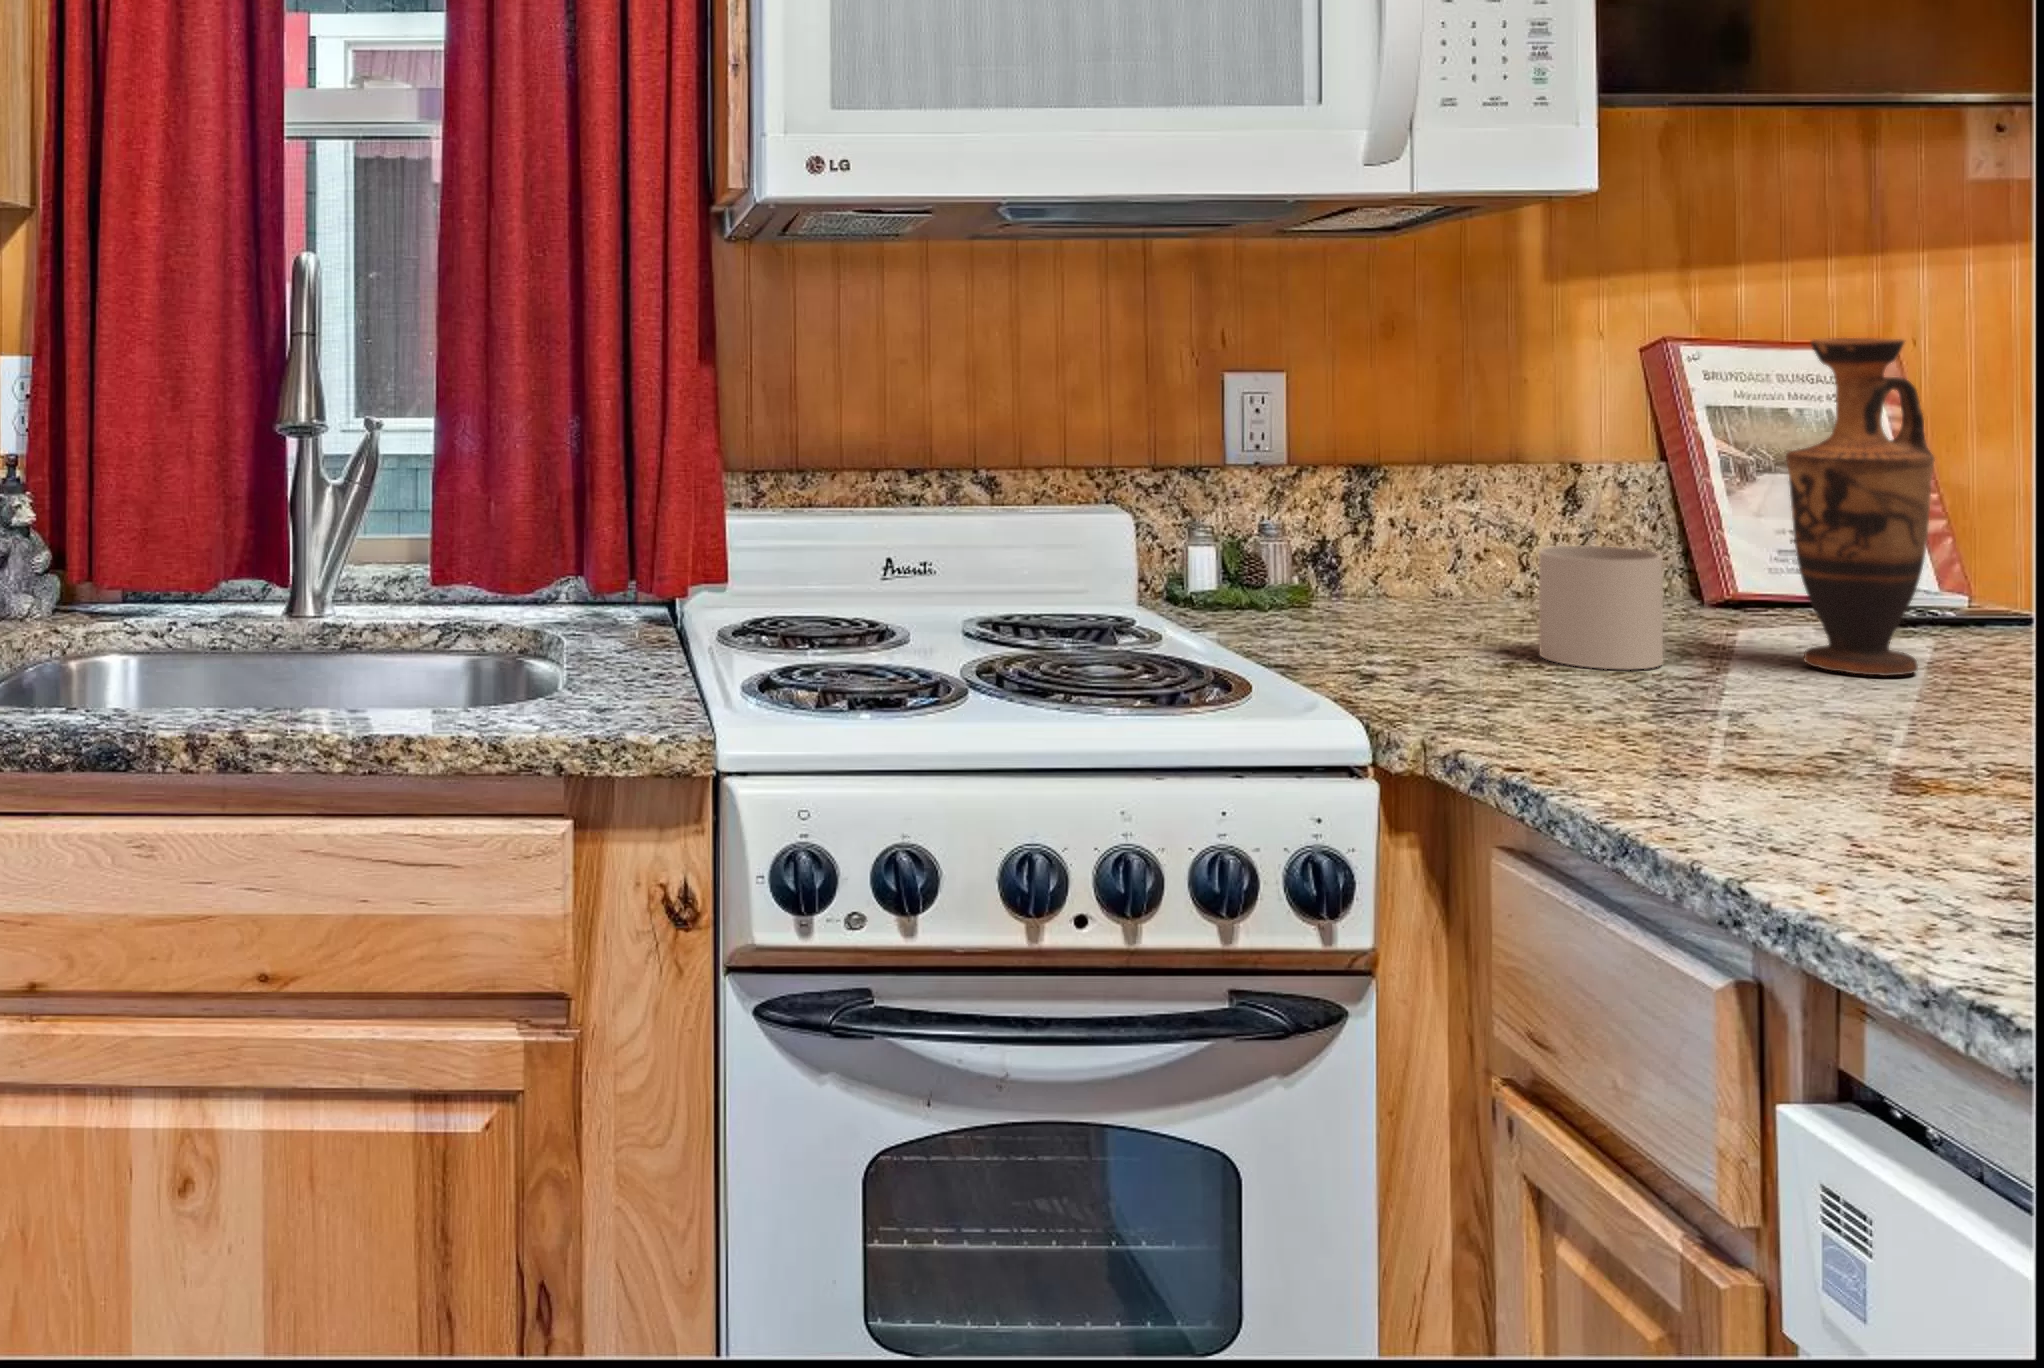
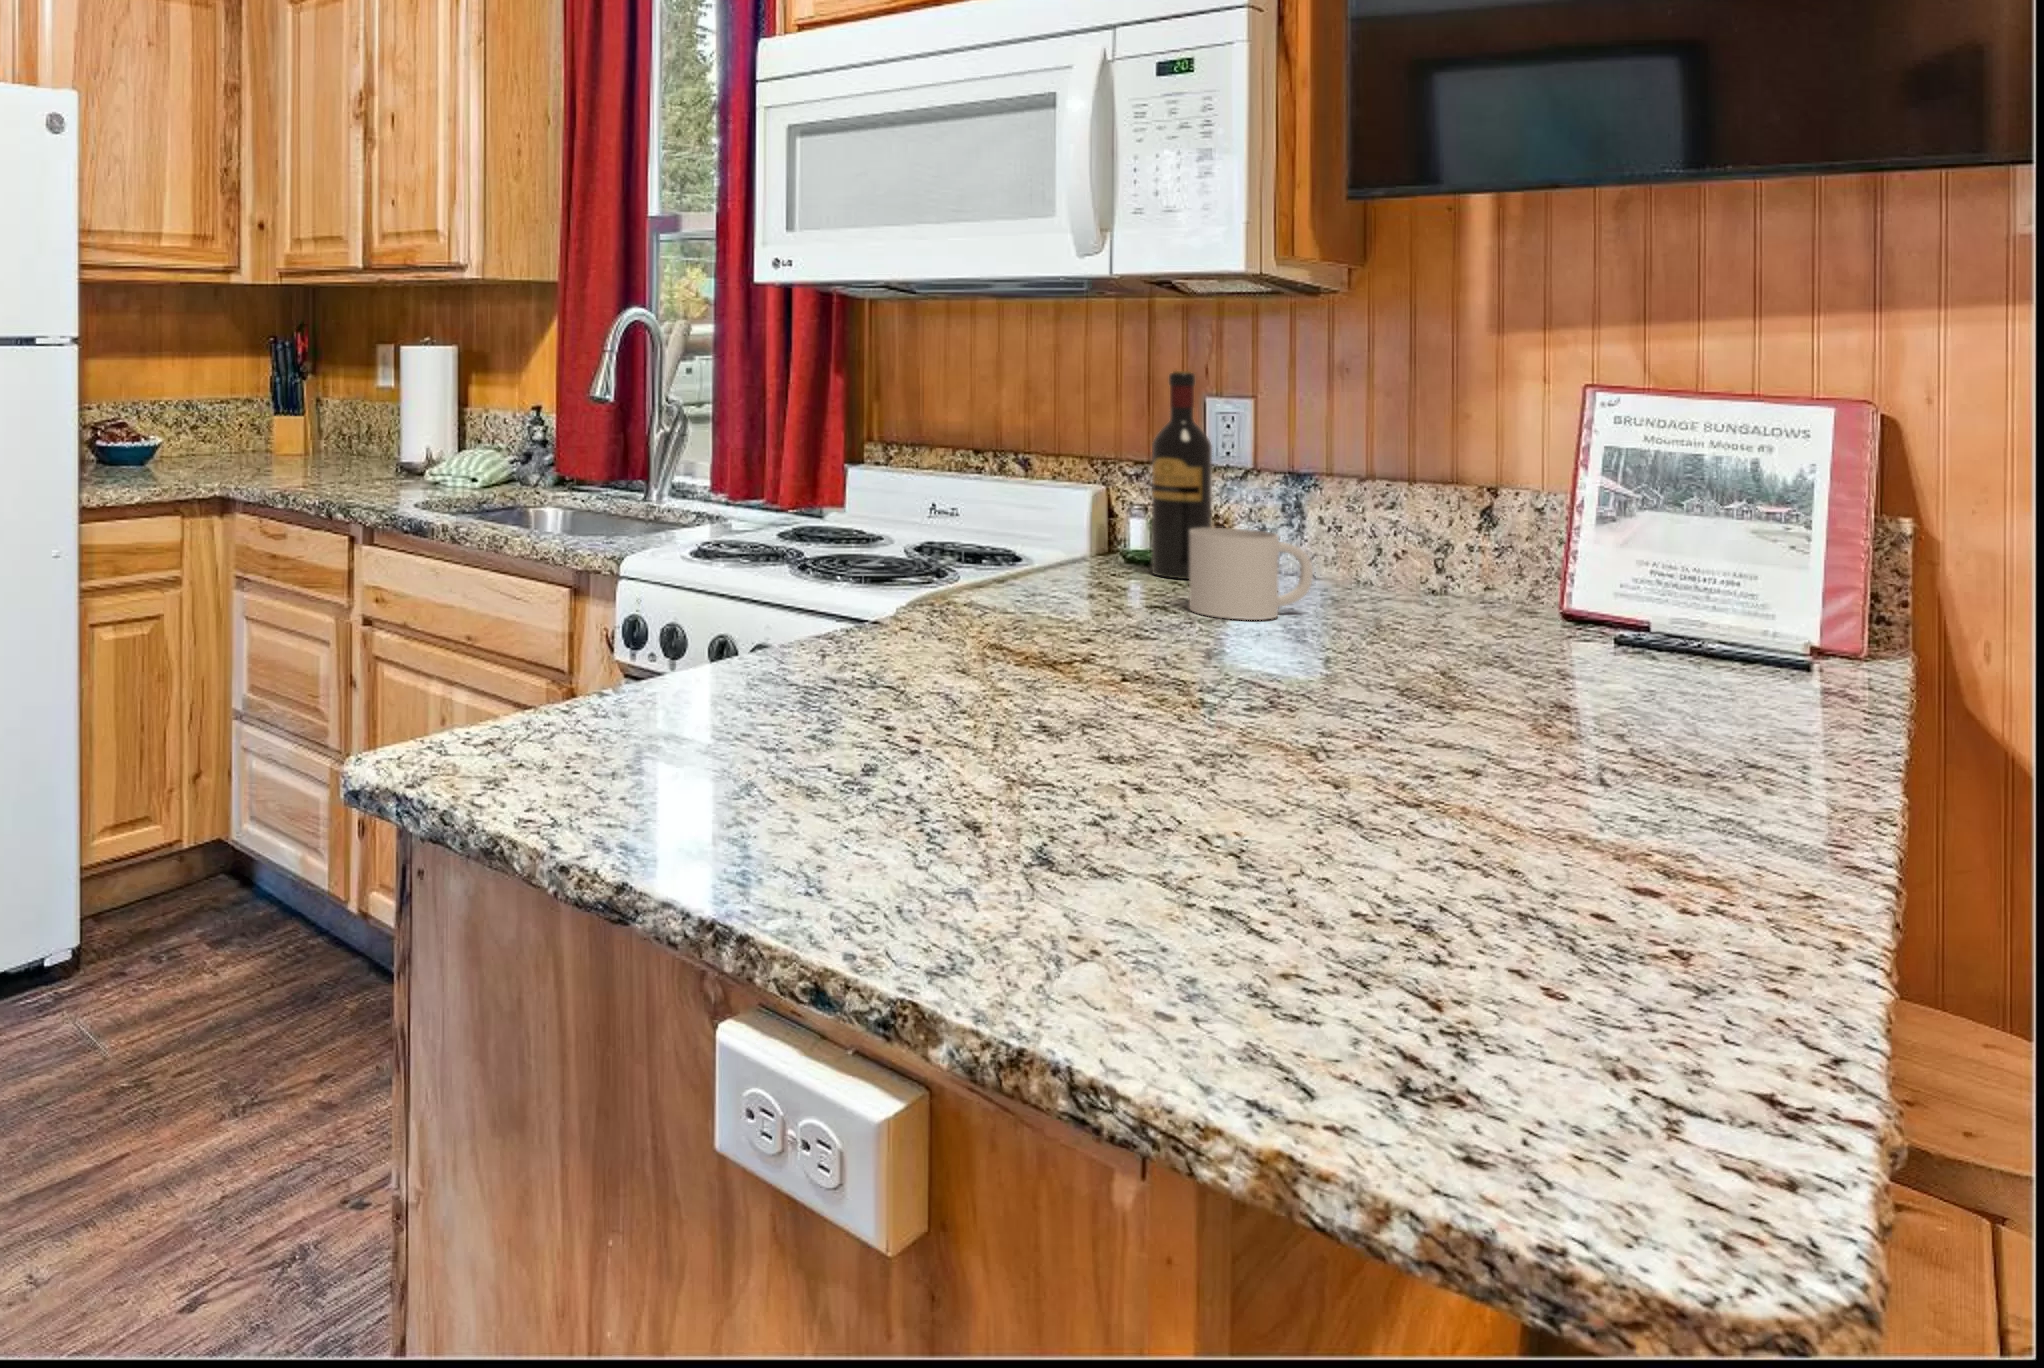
wine bottle: none [1280,338,1361,621] -> present [1152,371,1212,579]
vase: present [1786,338,1935,676] -> none [1355,379,1468,651]

